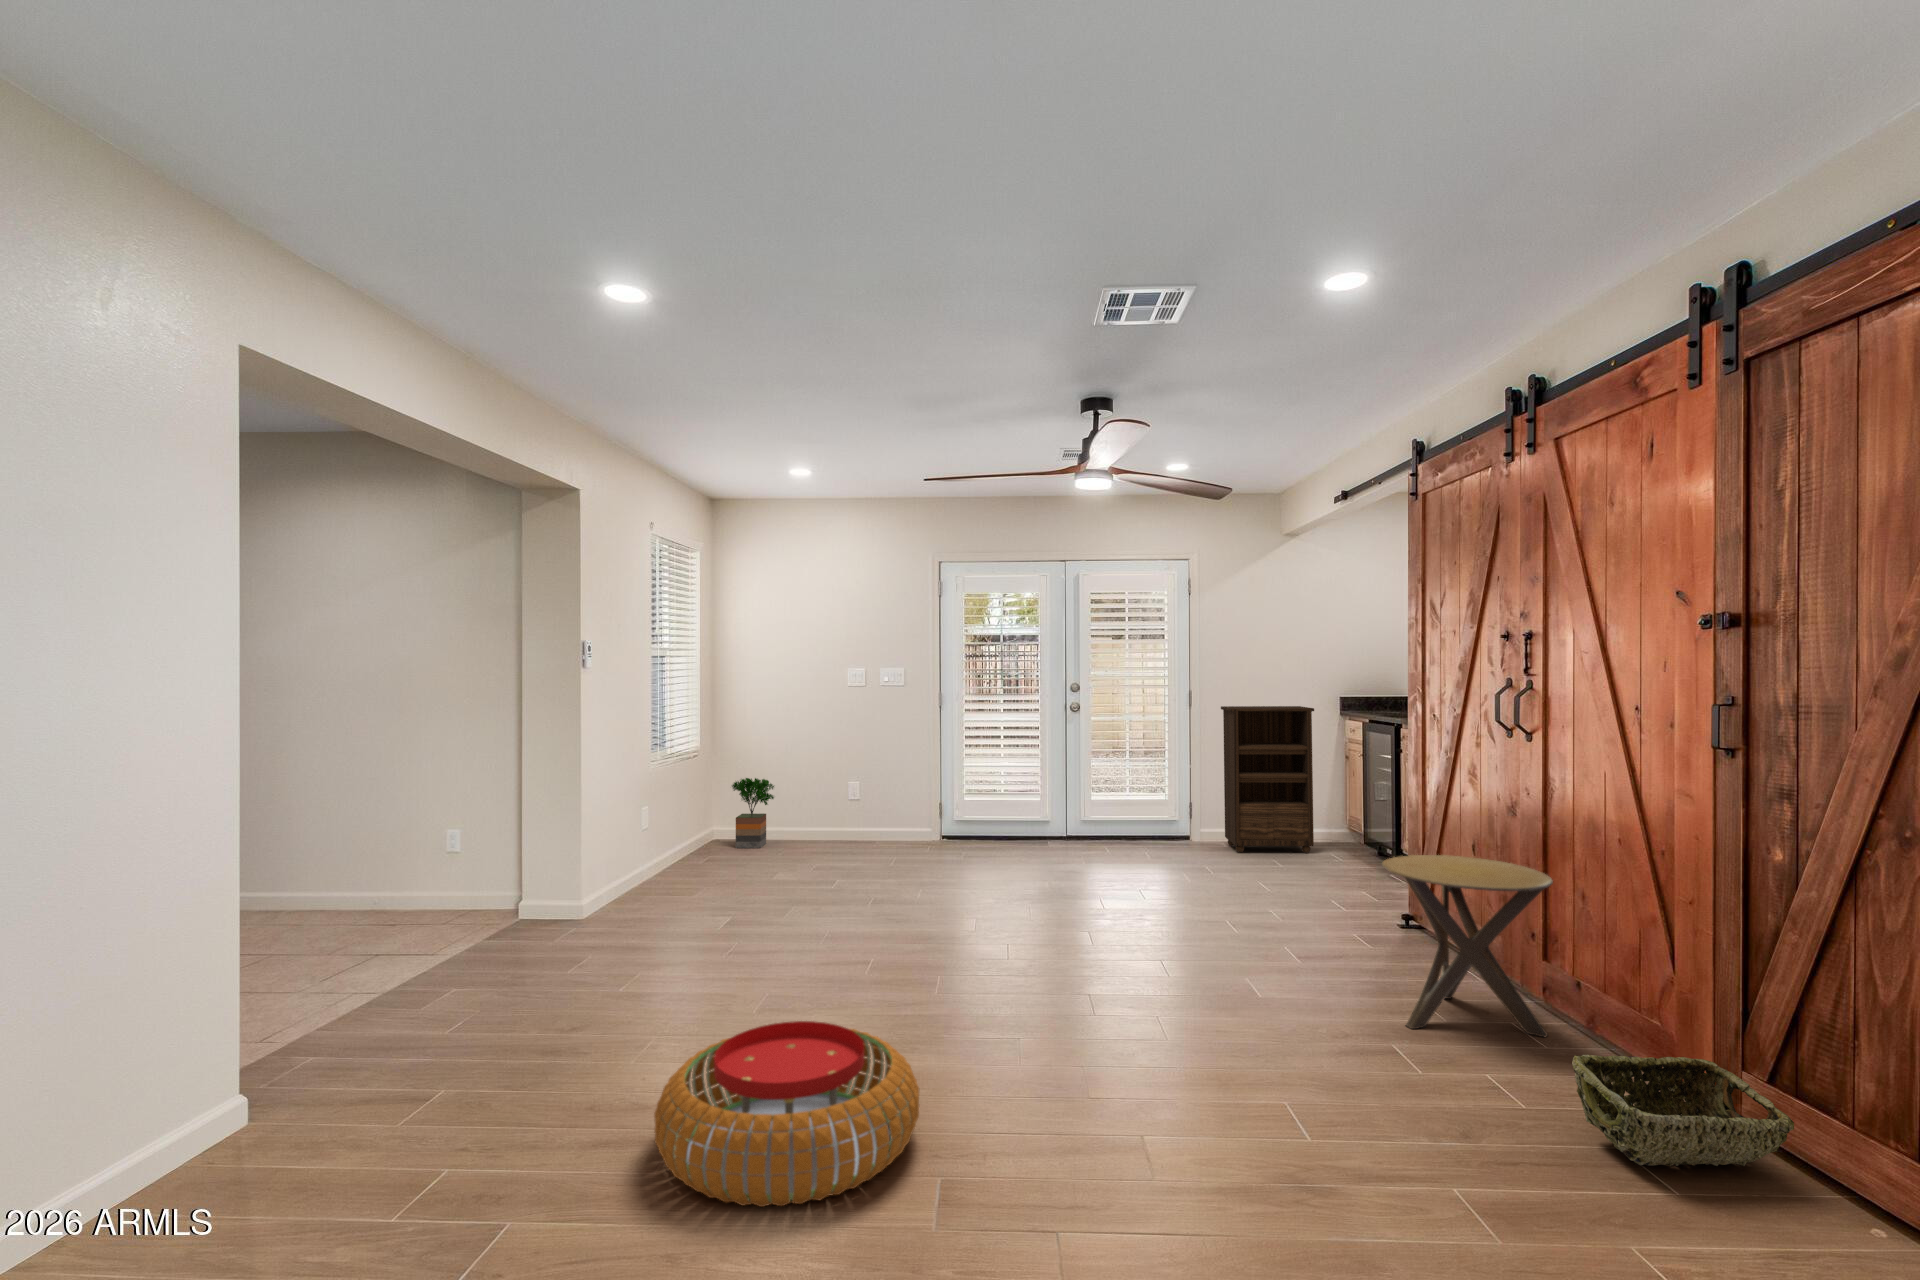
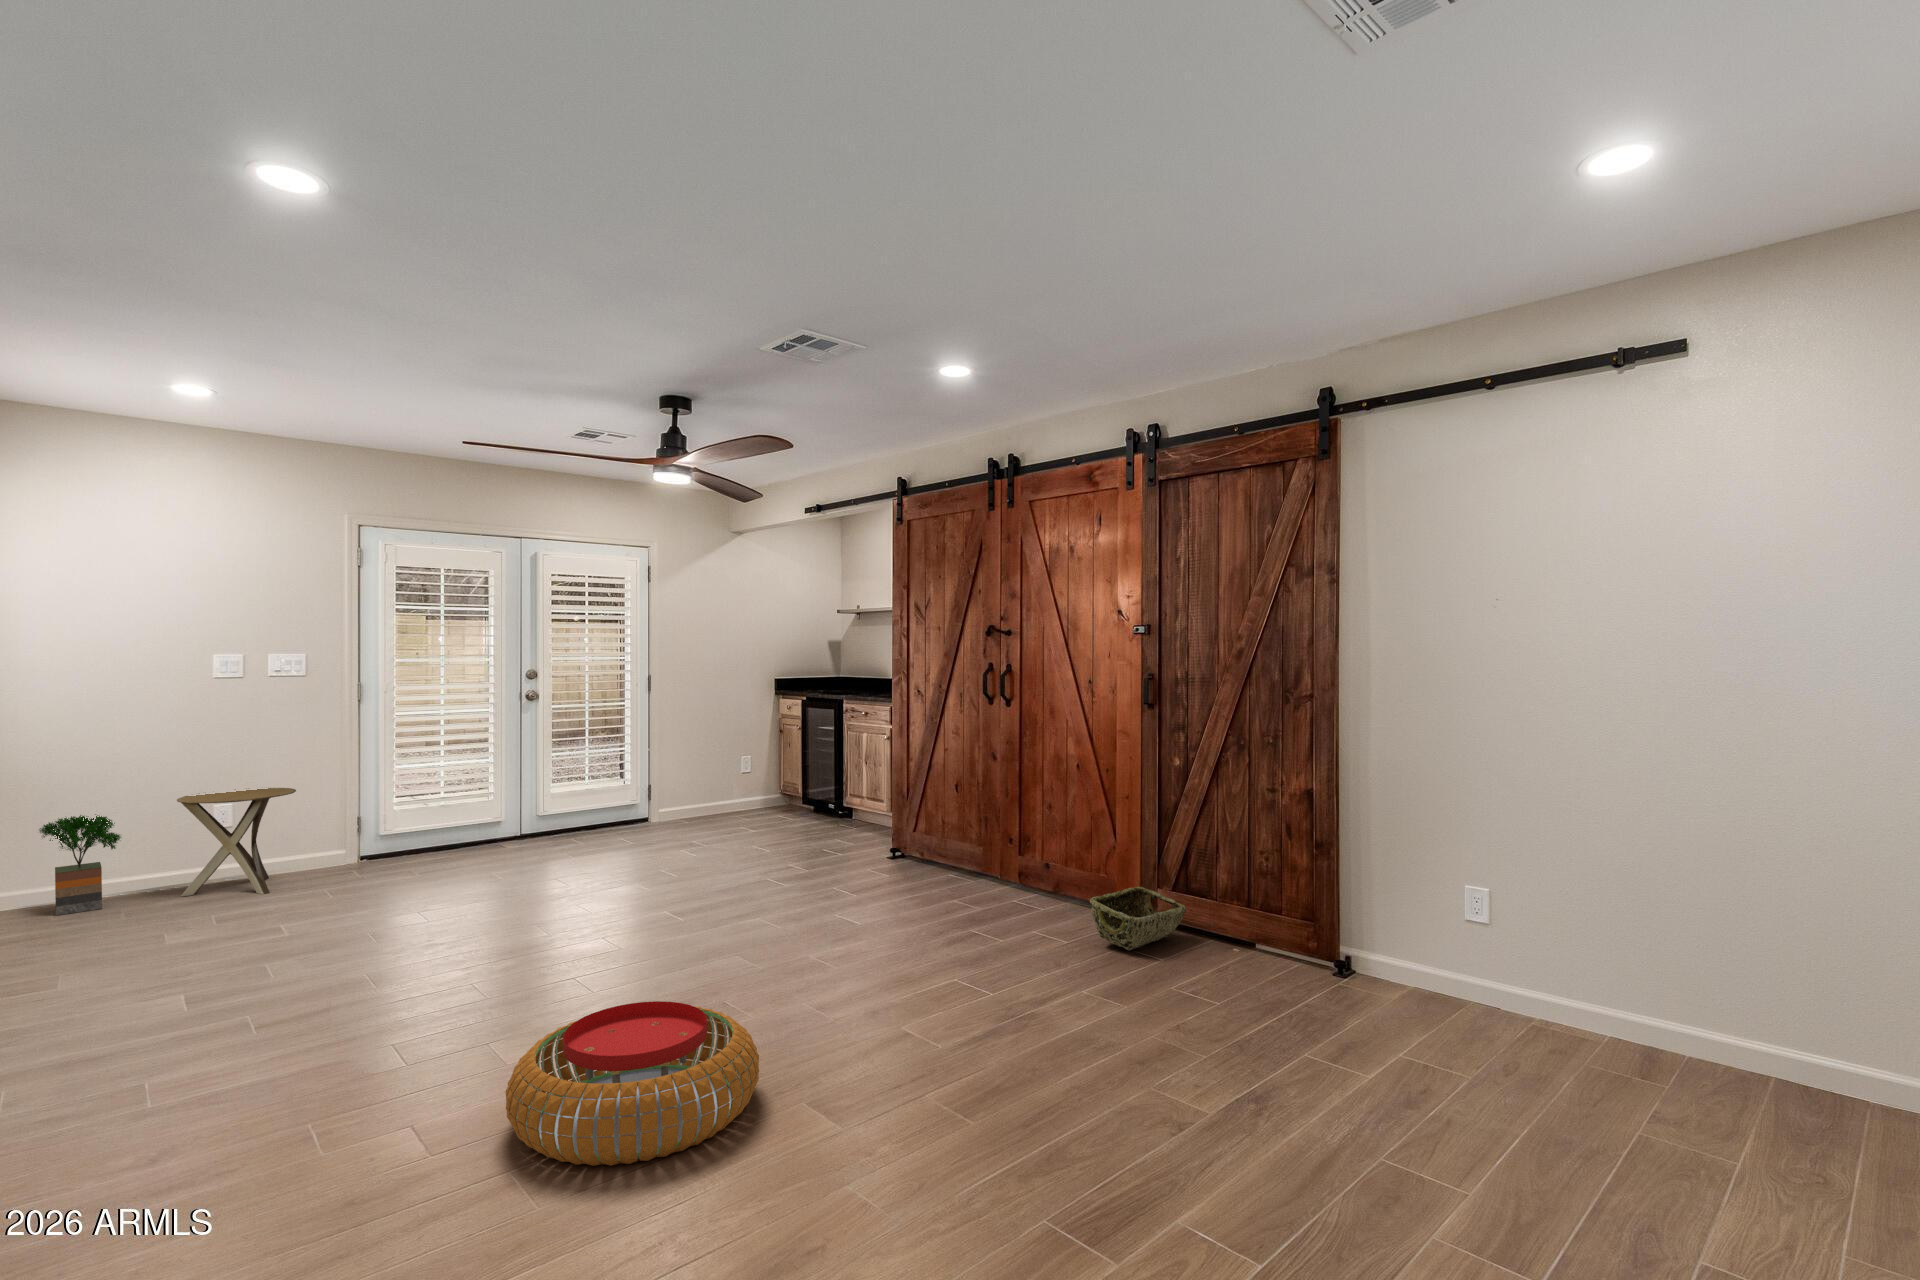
bookshelf: present [1221,706,1314,853] -> none [679,687,766,825]
side table: present [1382,855,1553,1037] -> present [177,788,296,896]

